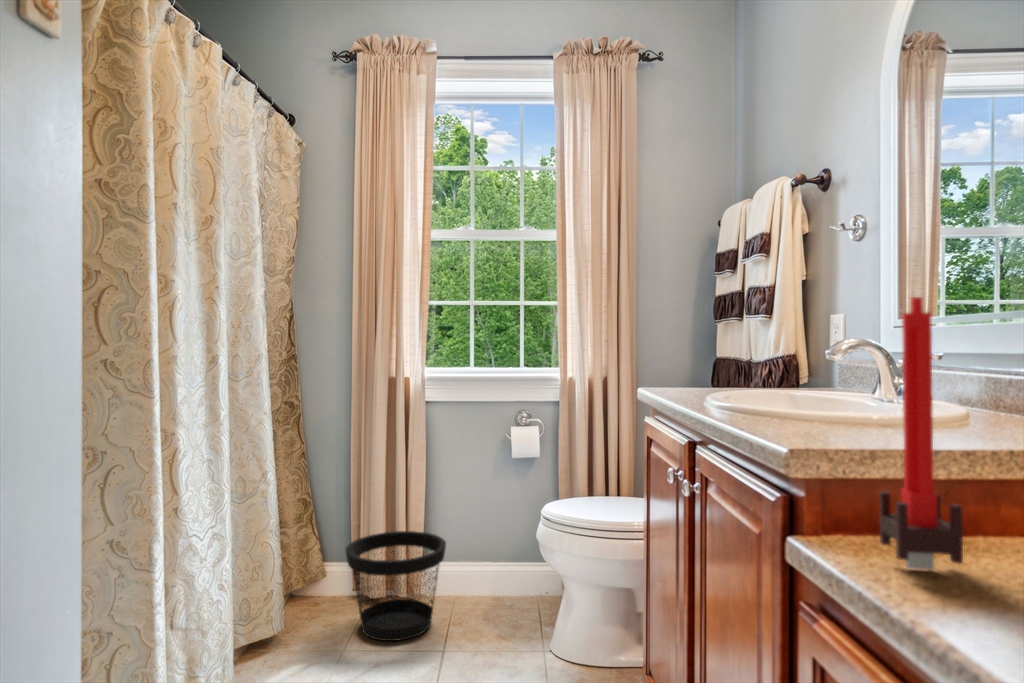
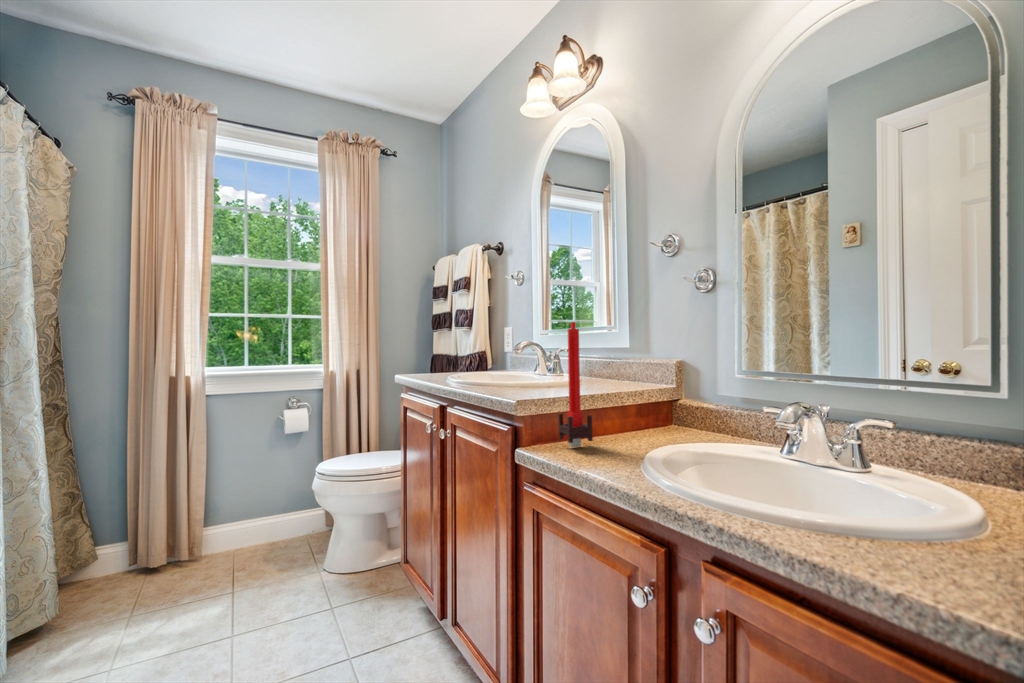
wastebasket: present [346,531,446,641] -> none [130,503,233,600]

